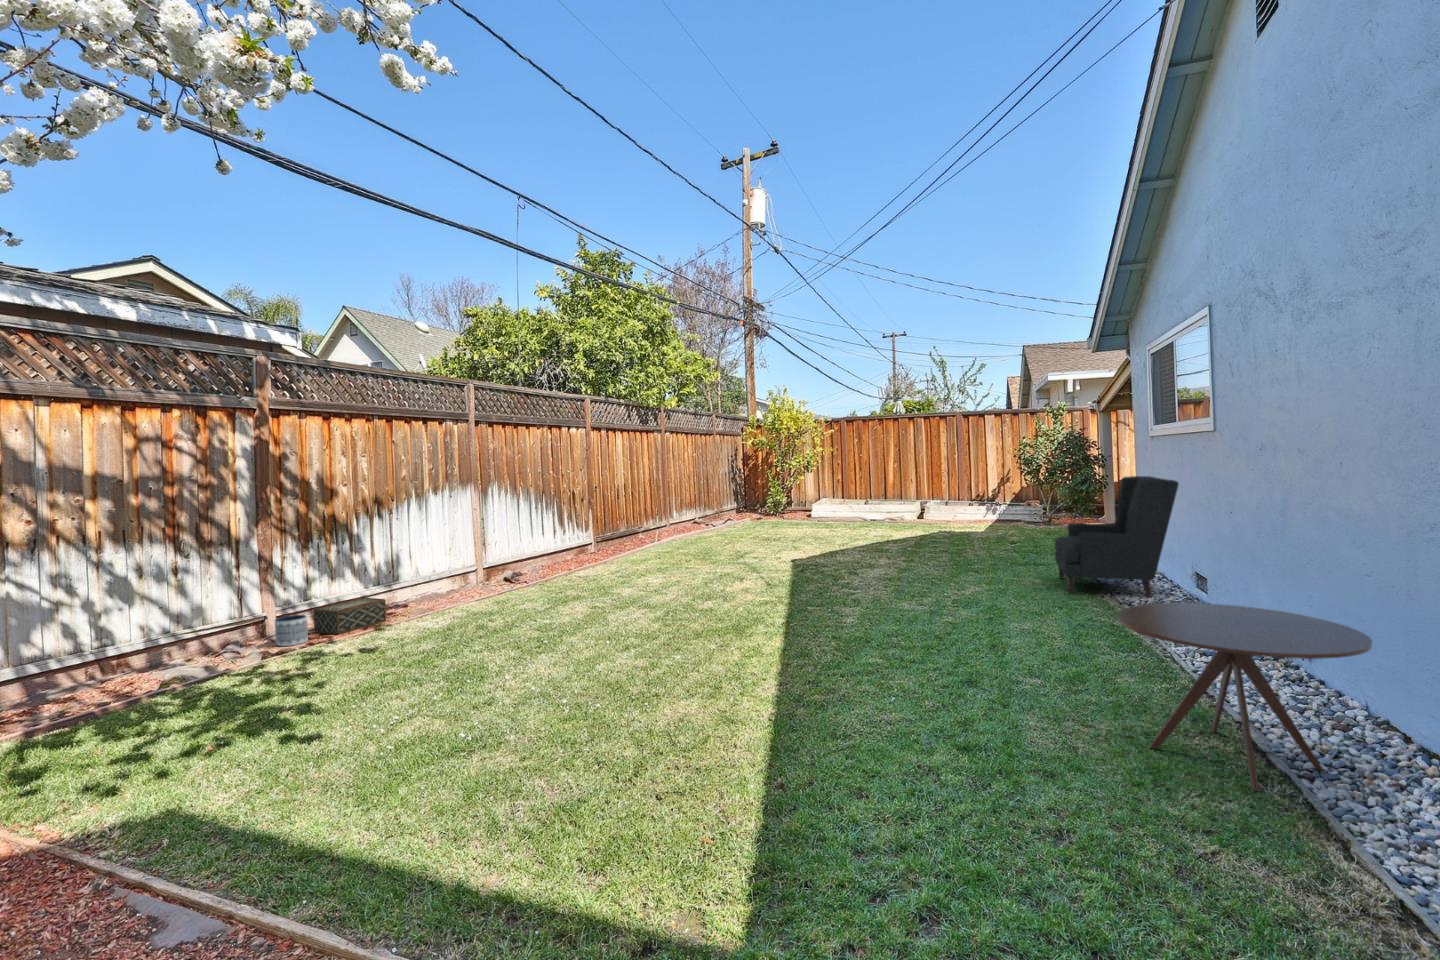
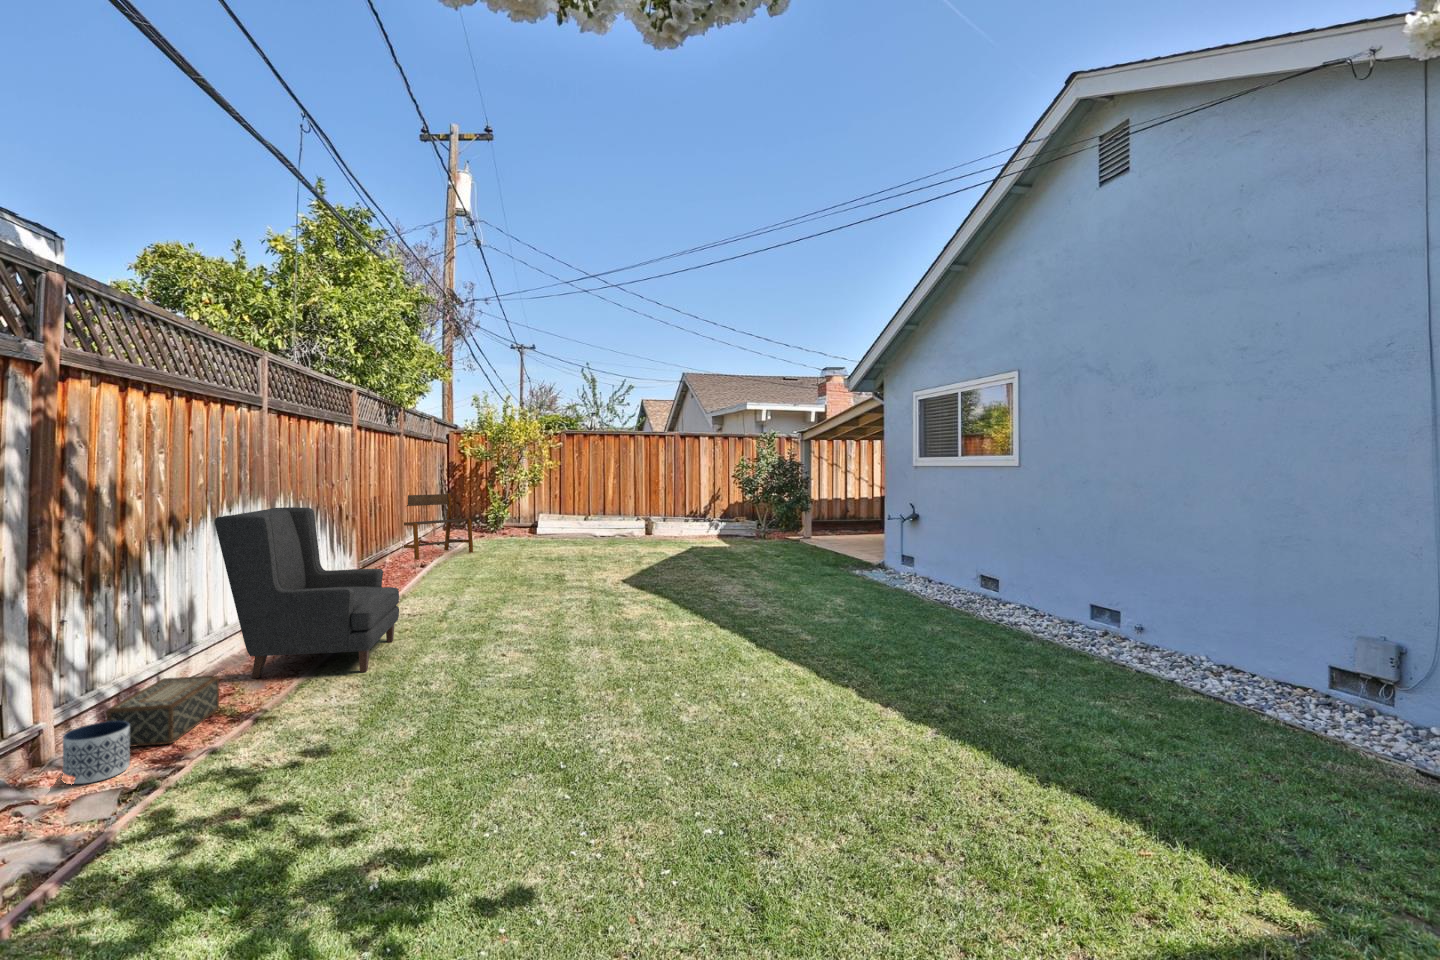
chair: present [1055,476,1179,597] -> present [215,507,399,678]
bench: none [663,480,726,537] -> present [404,493,473,559]
round table: present [1117,603,1372,791] -> none [1123,586,1289,704]

